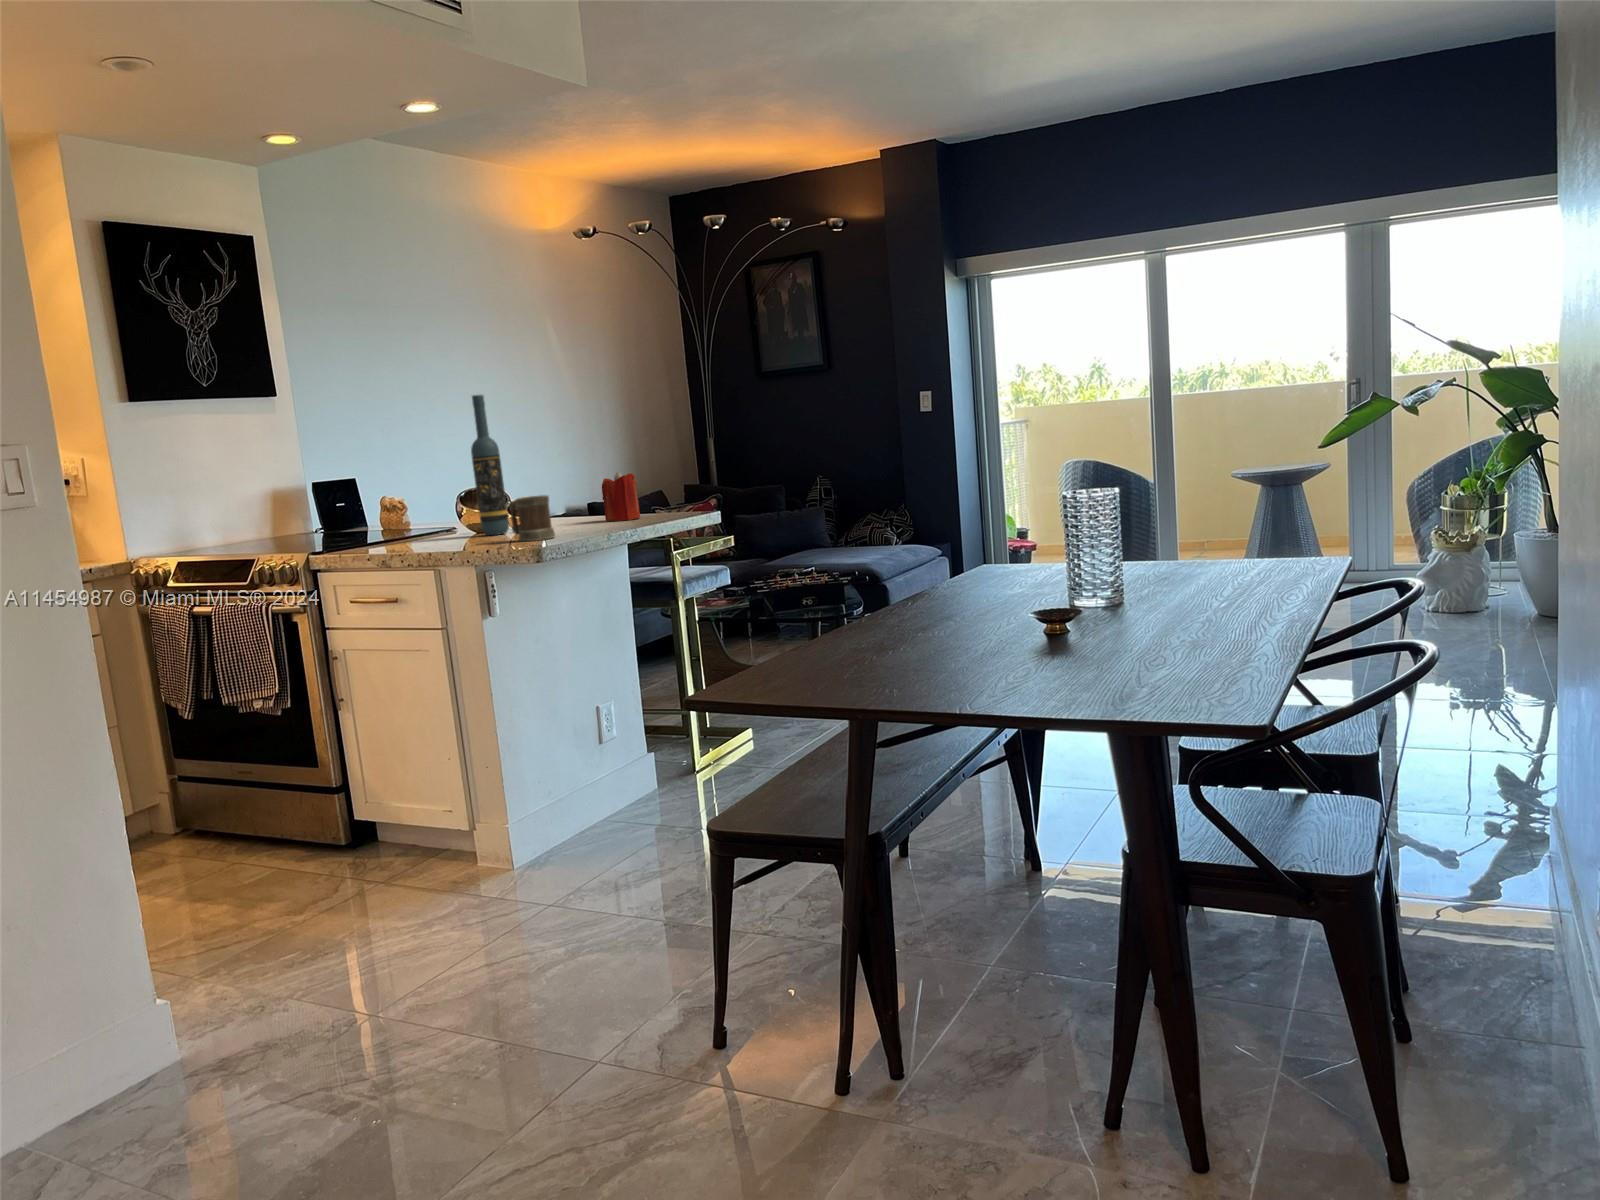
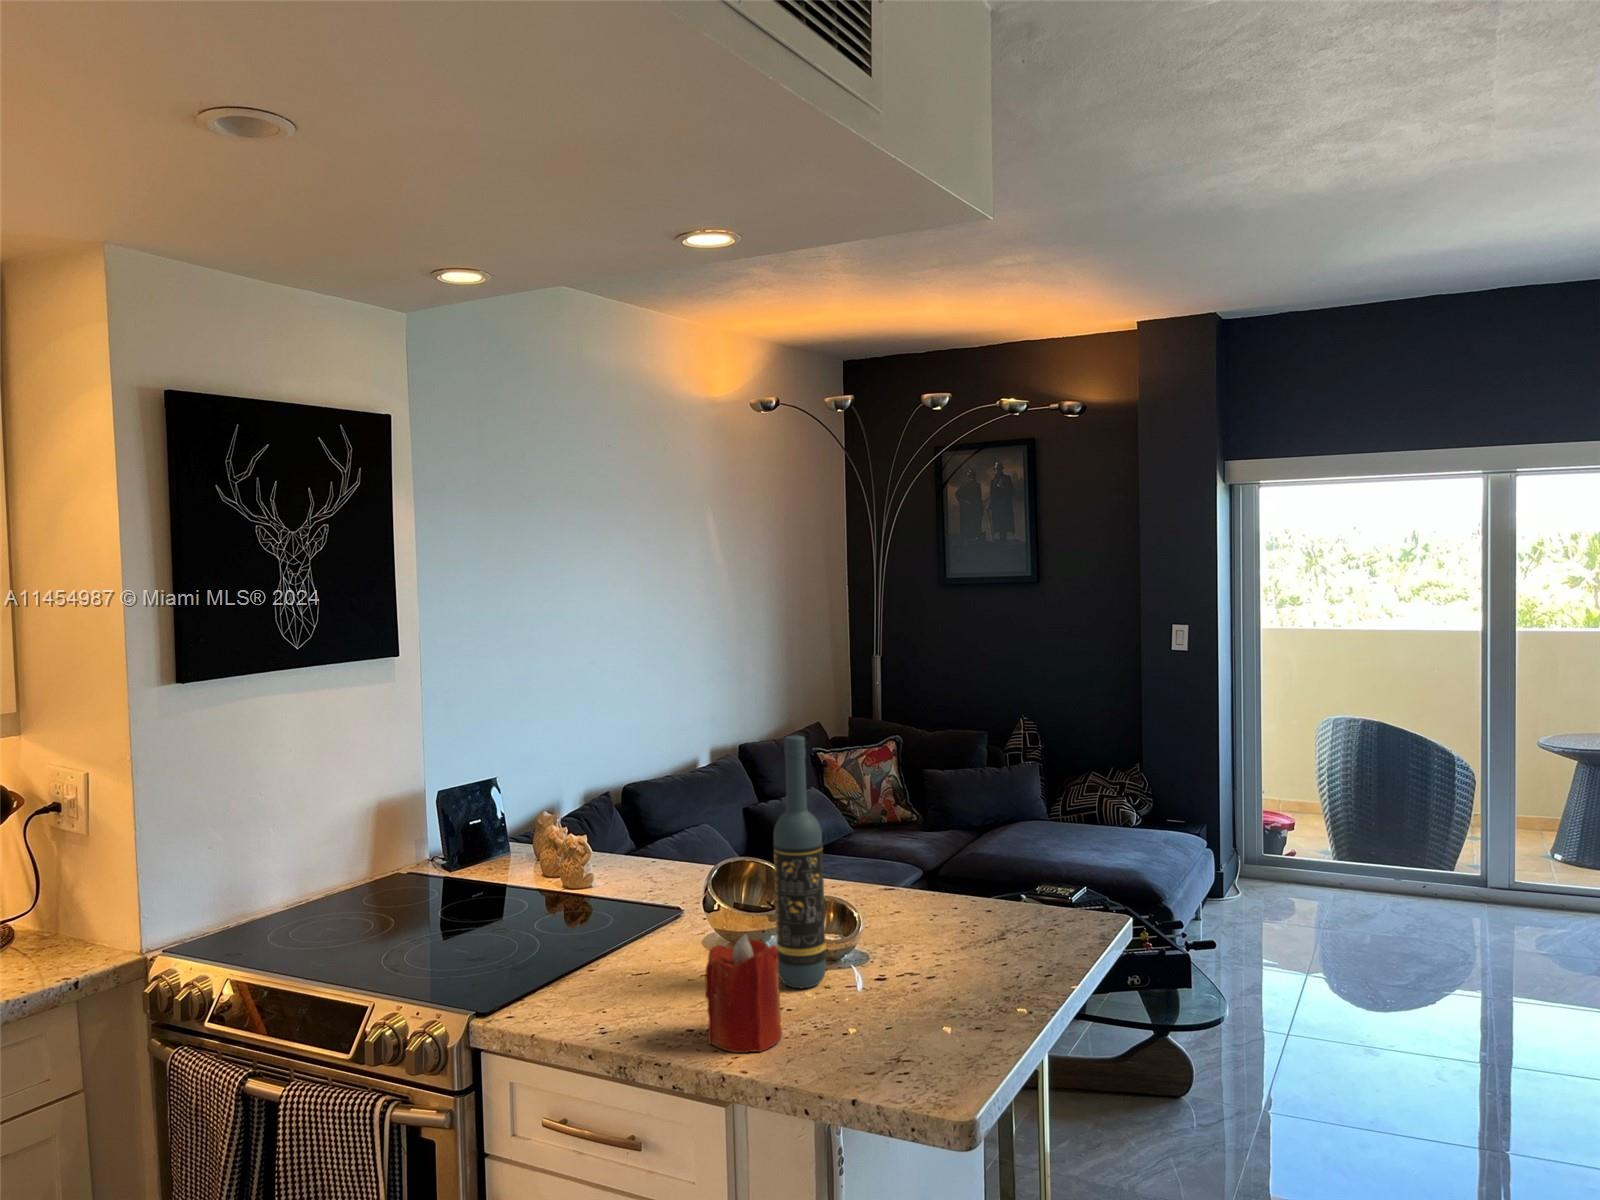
candle: present [602,470,640,521] -> present [705,934,782,1053]
mug: present [509,495,555,541] -> none [886,968,974,1073]

